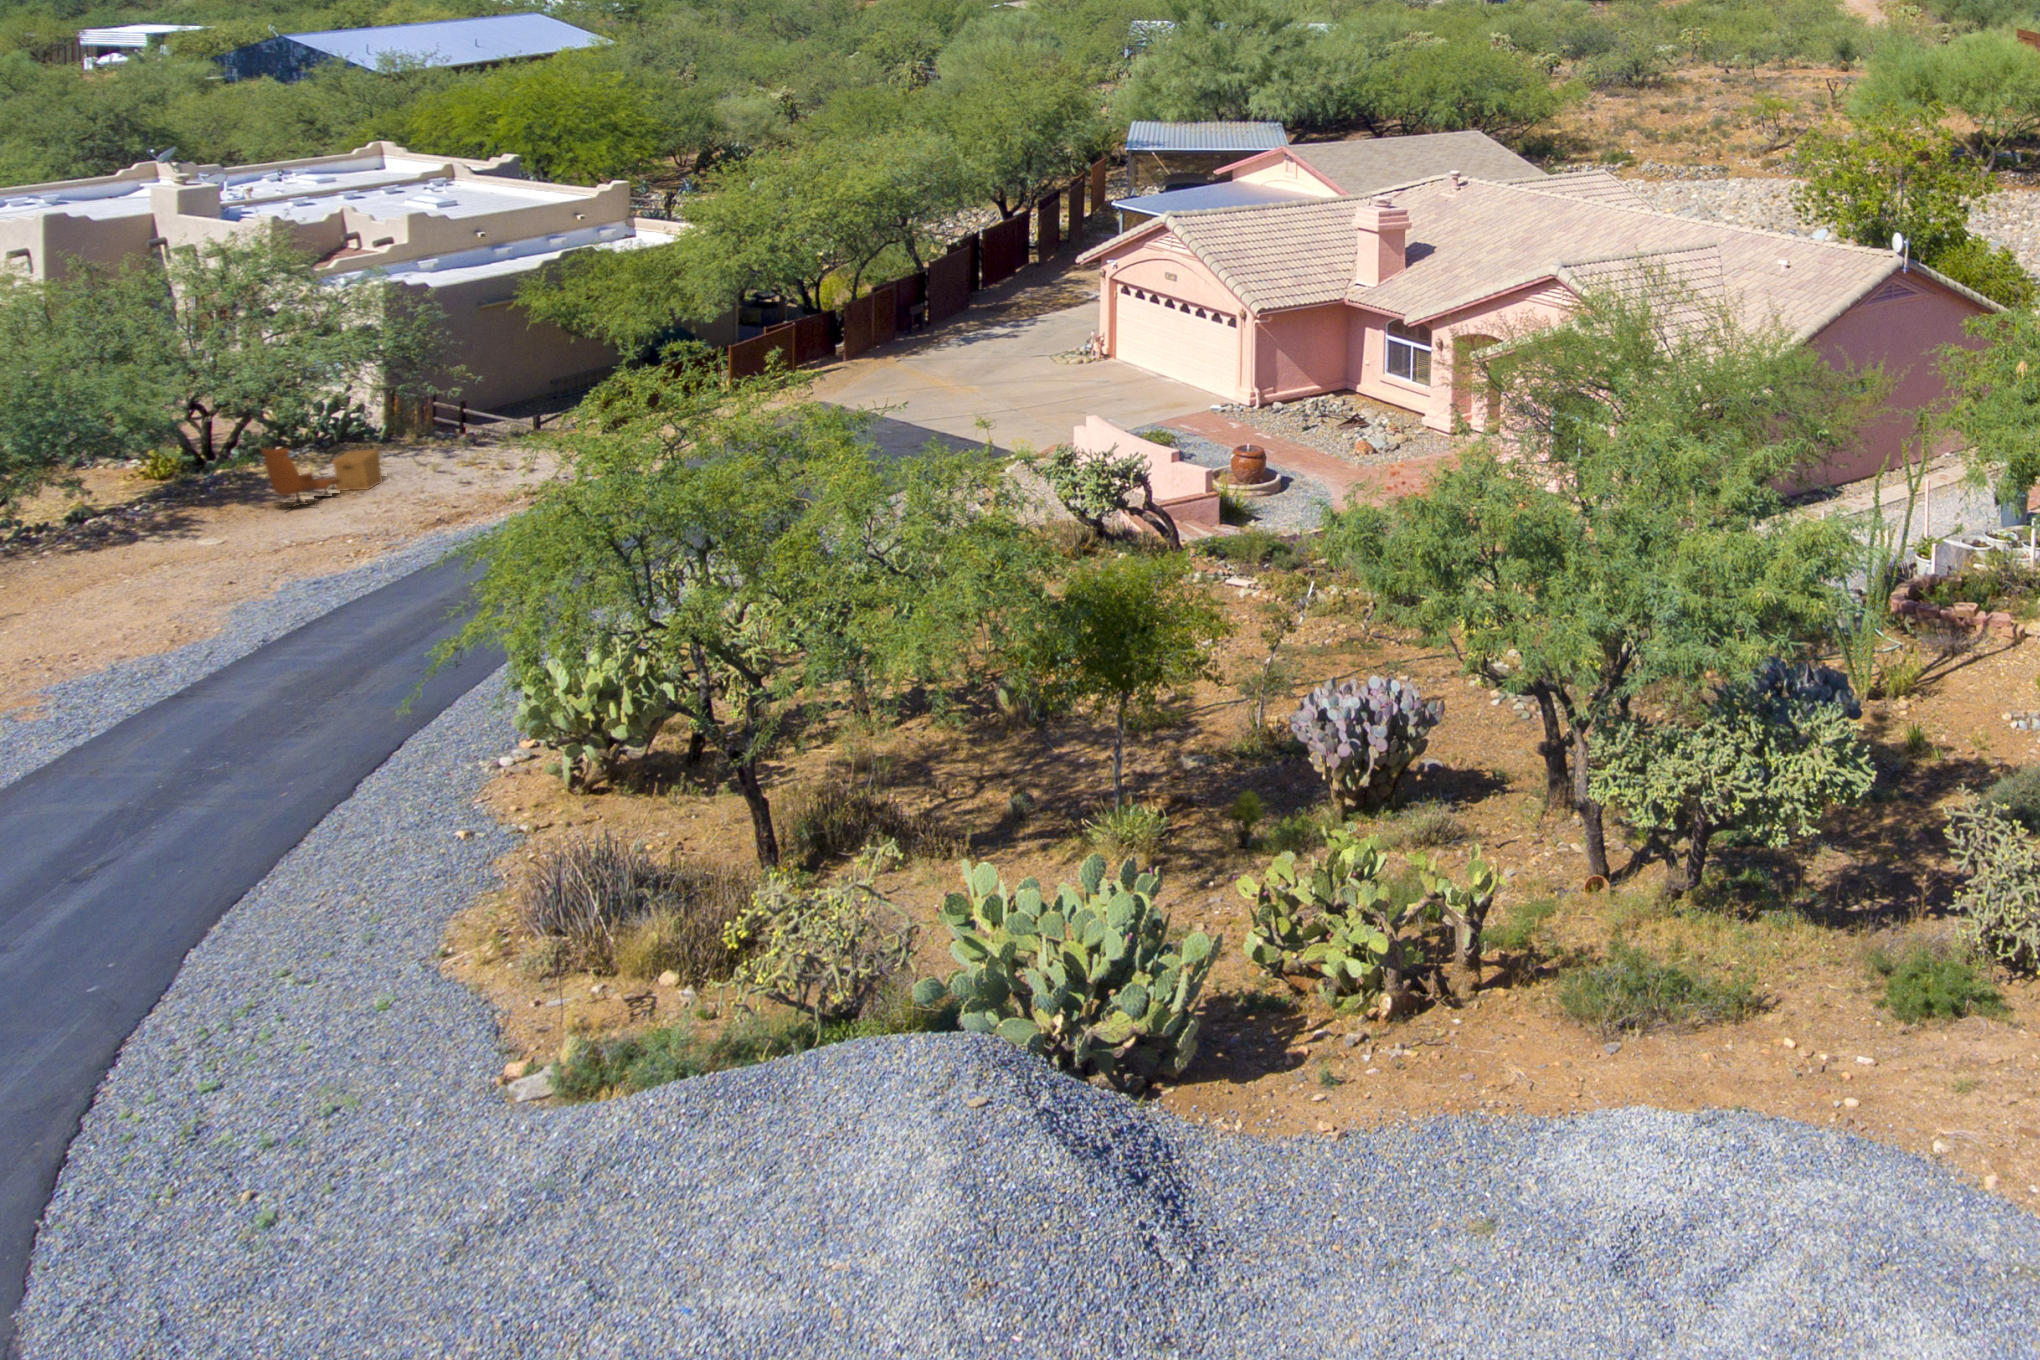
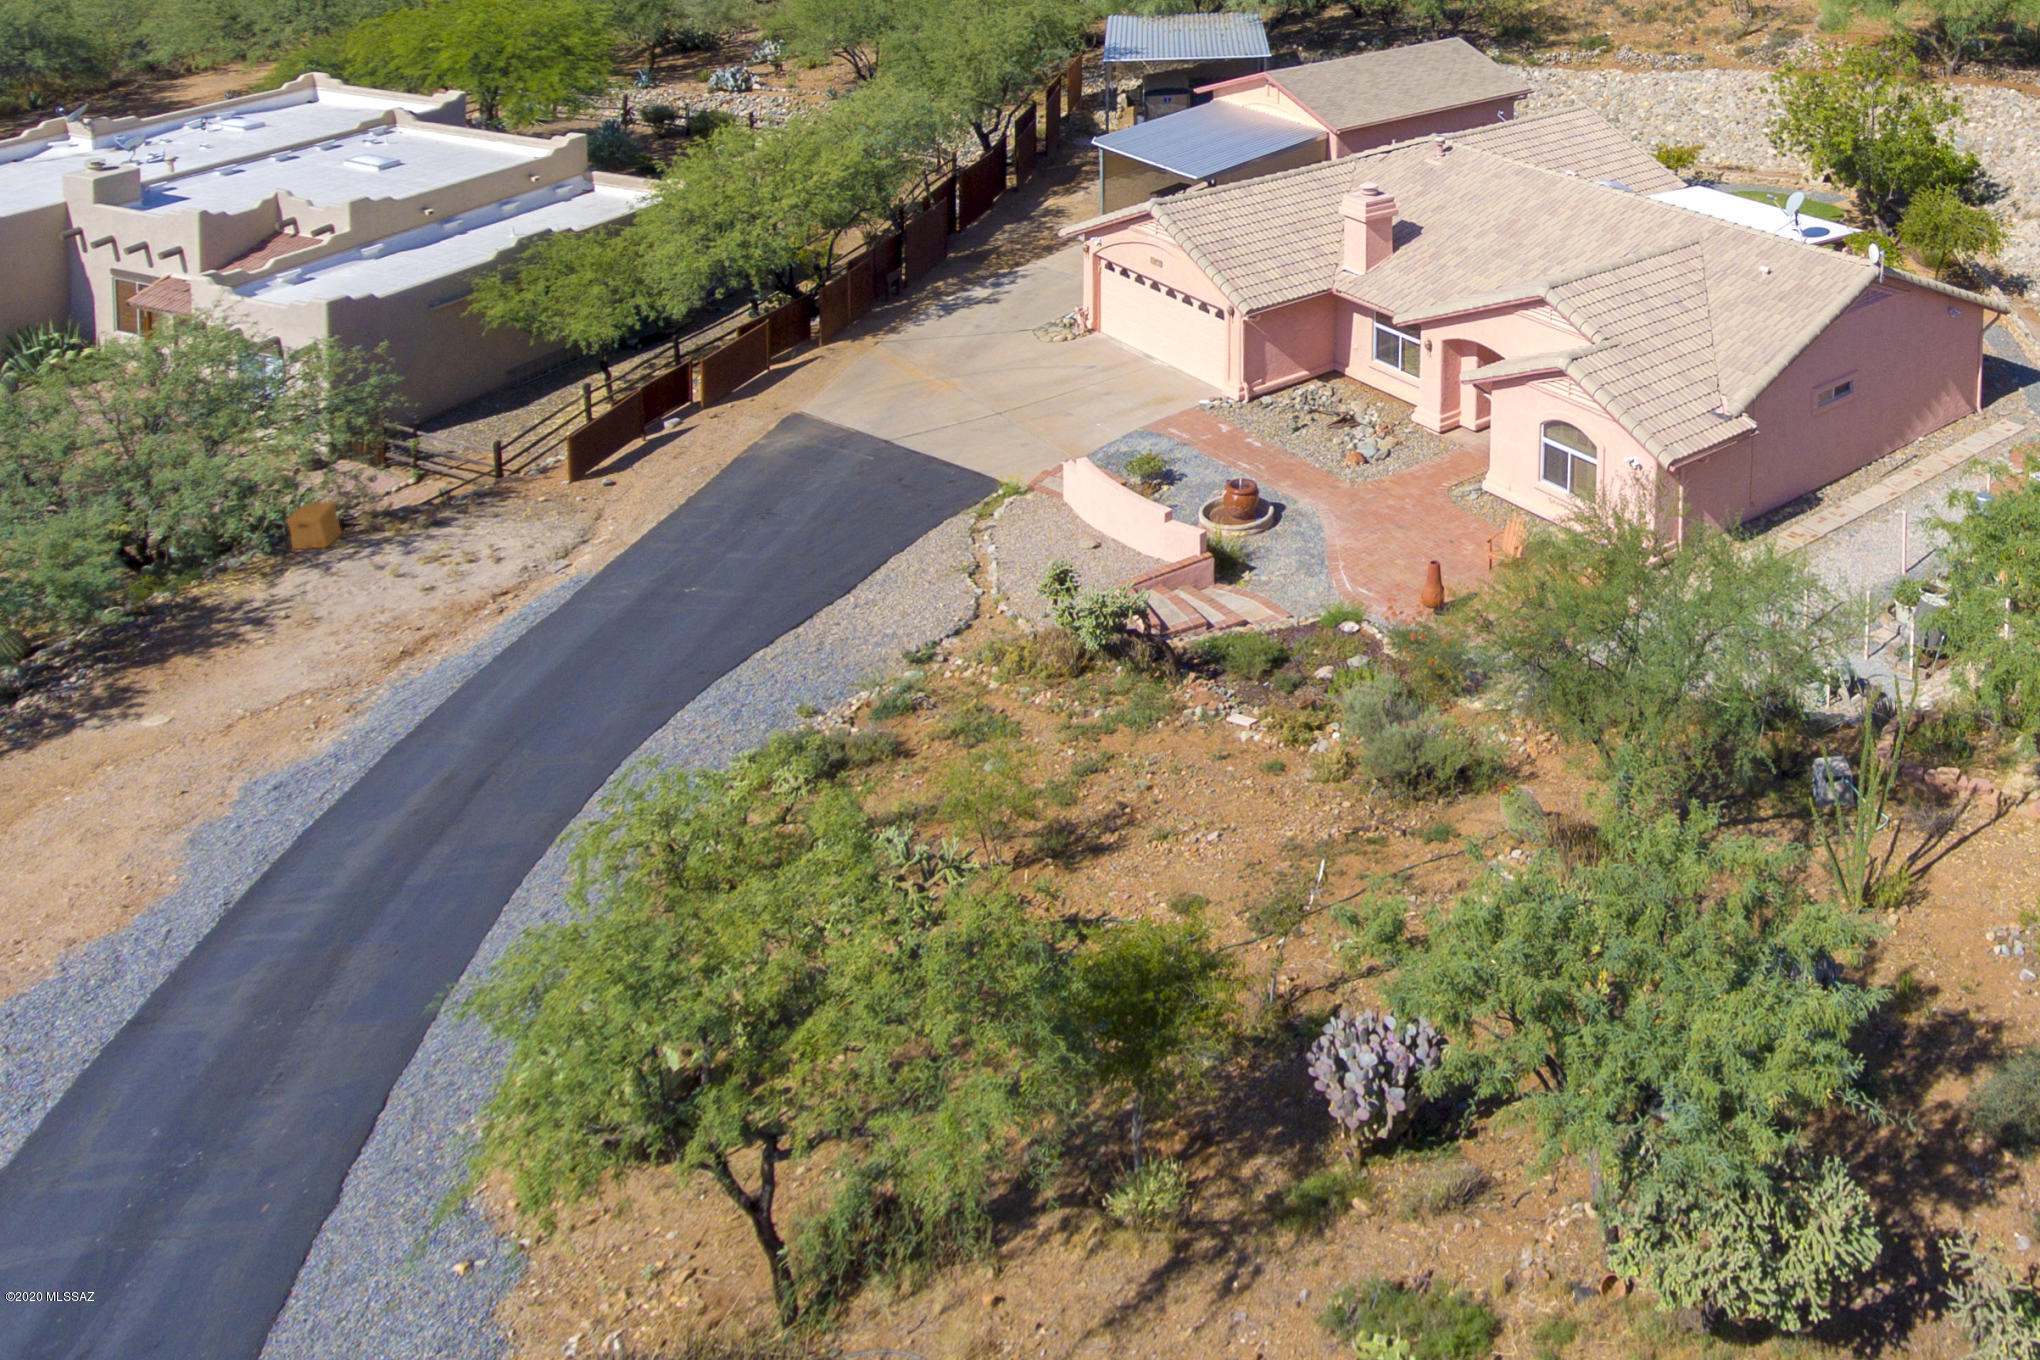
lounge chair: present [262,448,341,507] -> none [209,524,298,587]
potted plant: present [1229,791,1267,848] -> present [130,576,162,615]

